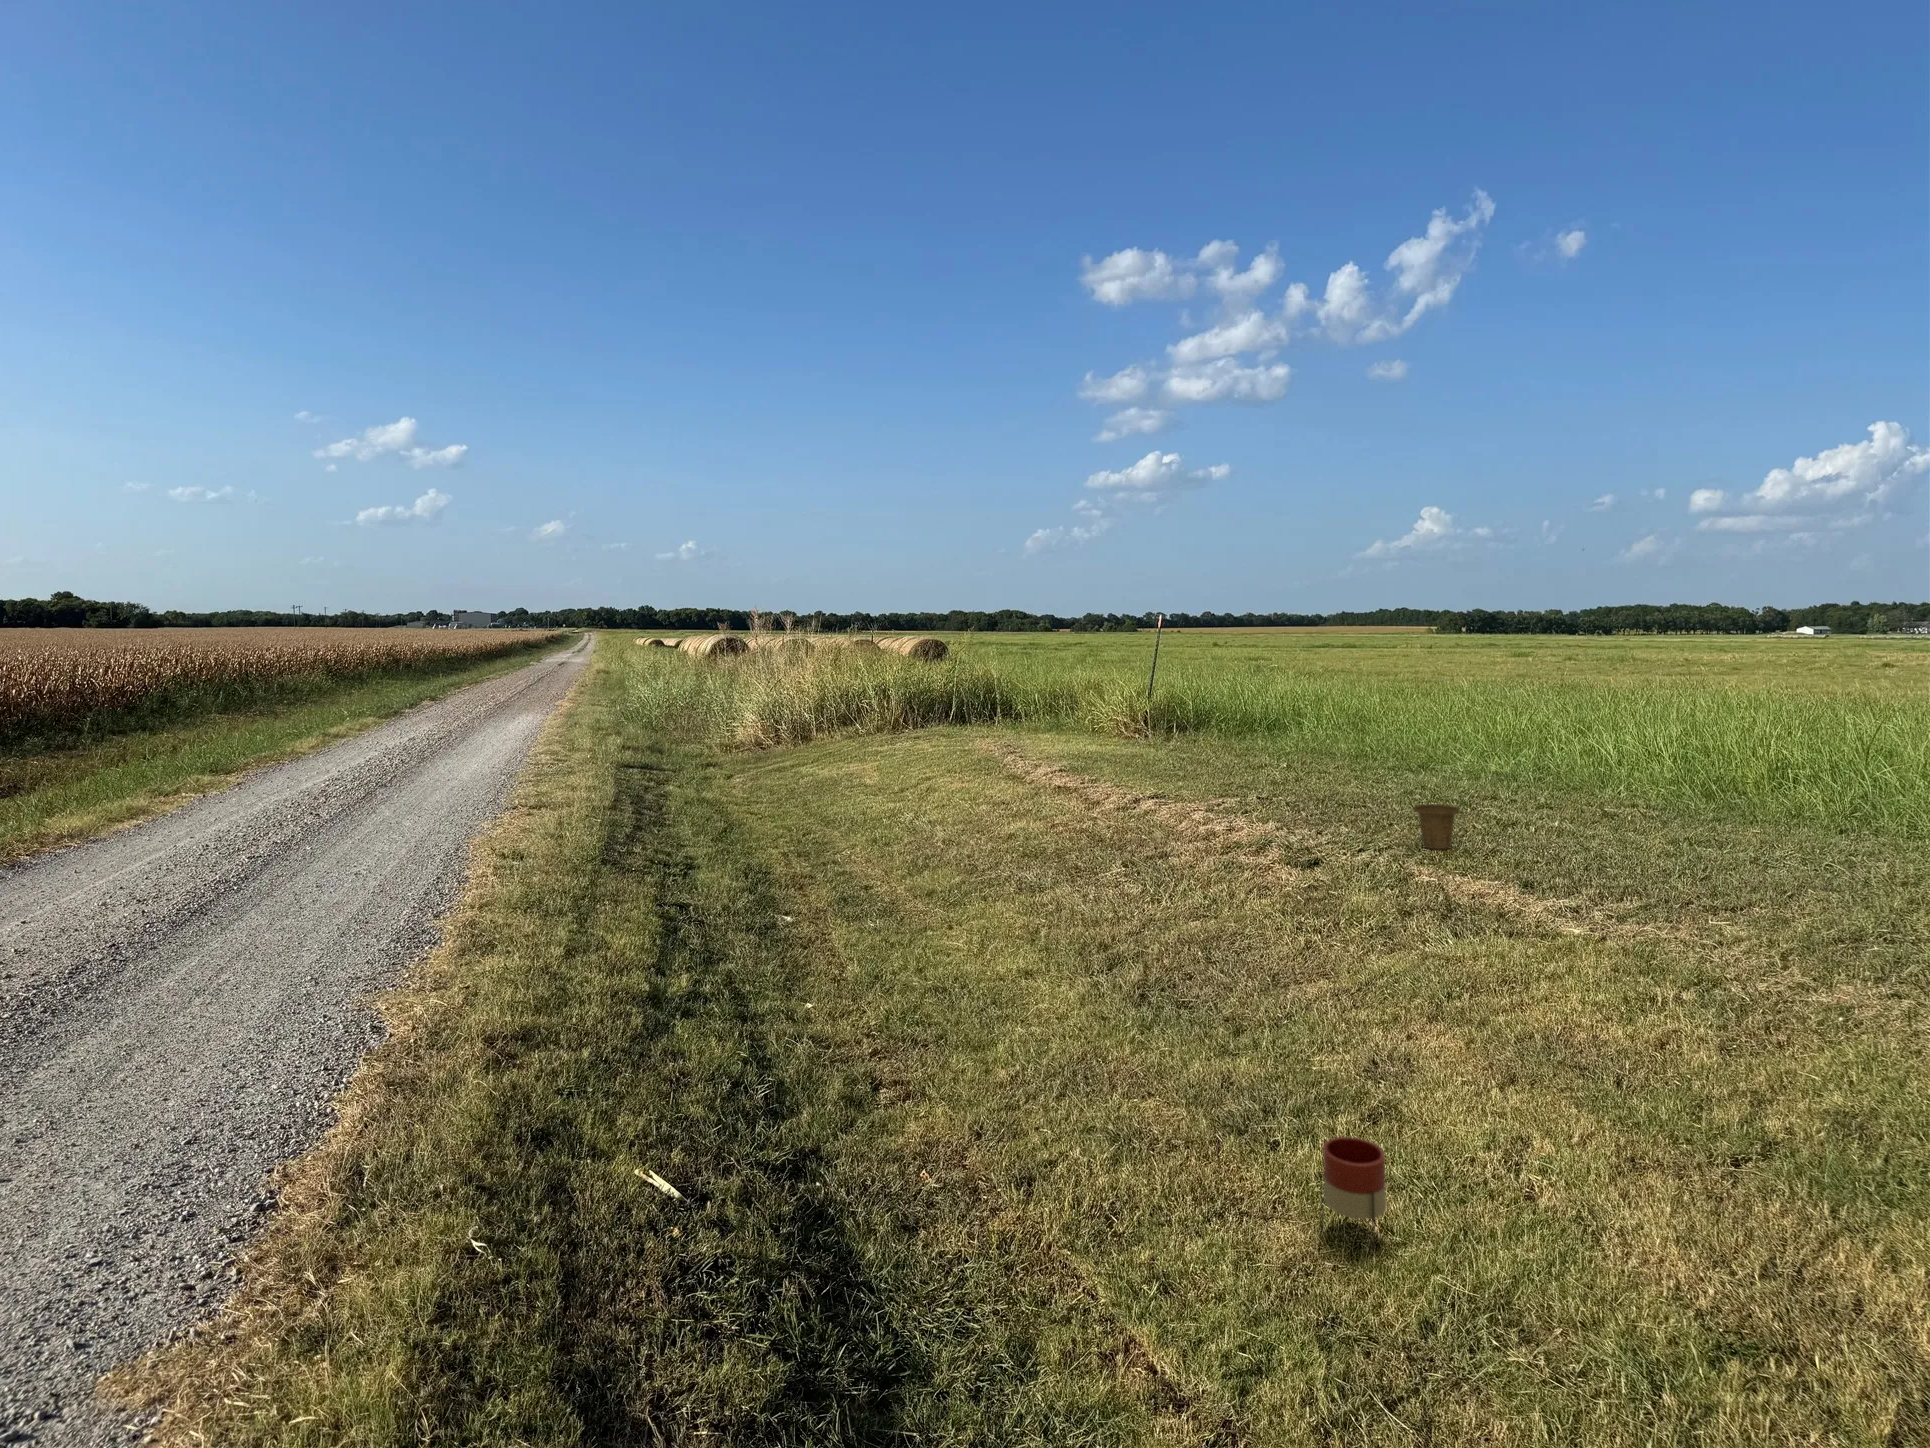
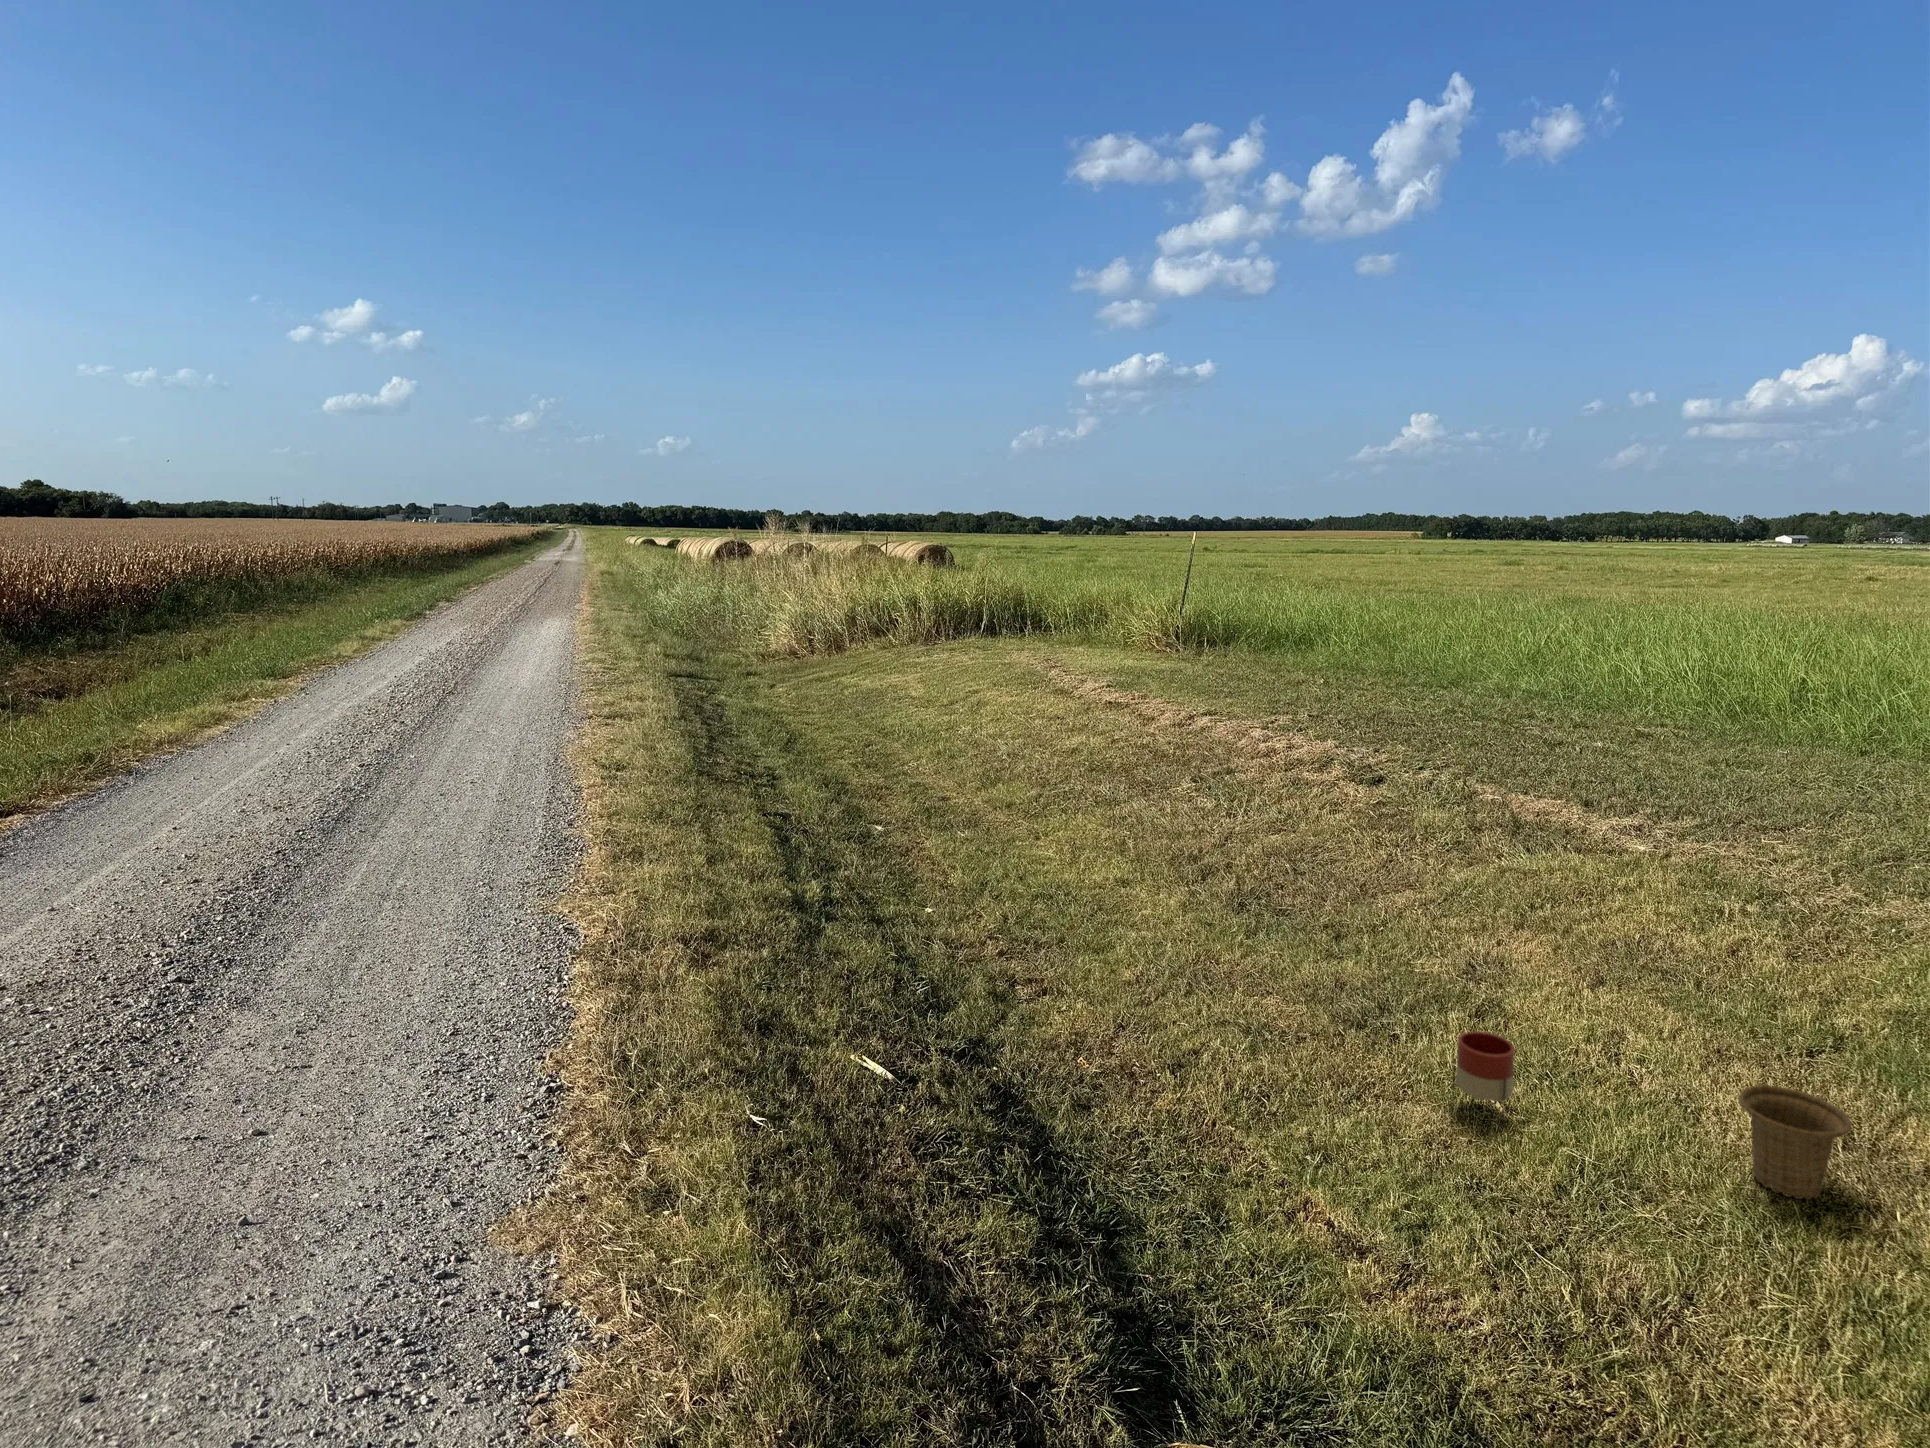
basket: present [1413,804,1460,850] -> present [1738,1085,1852,1200]

